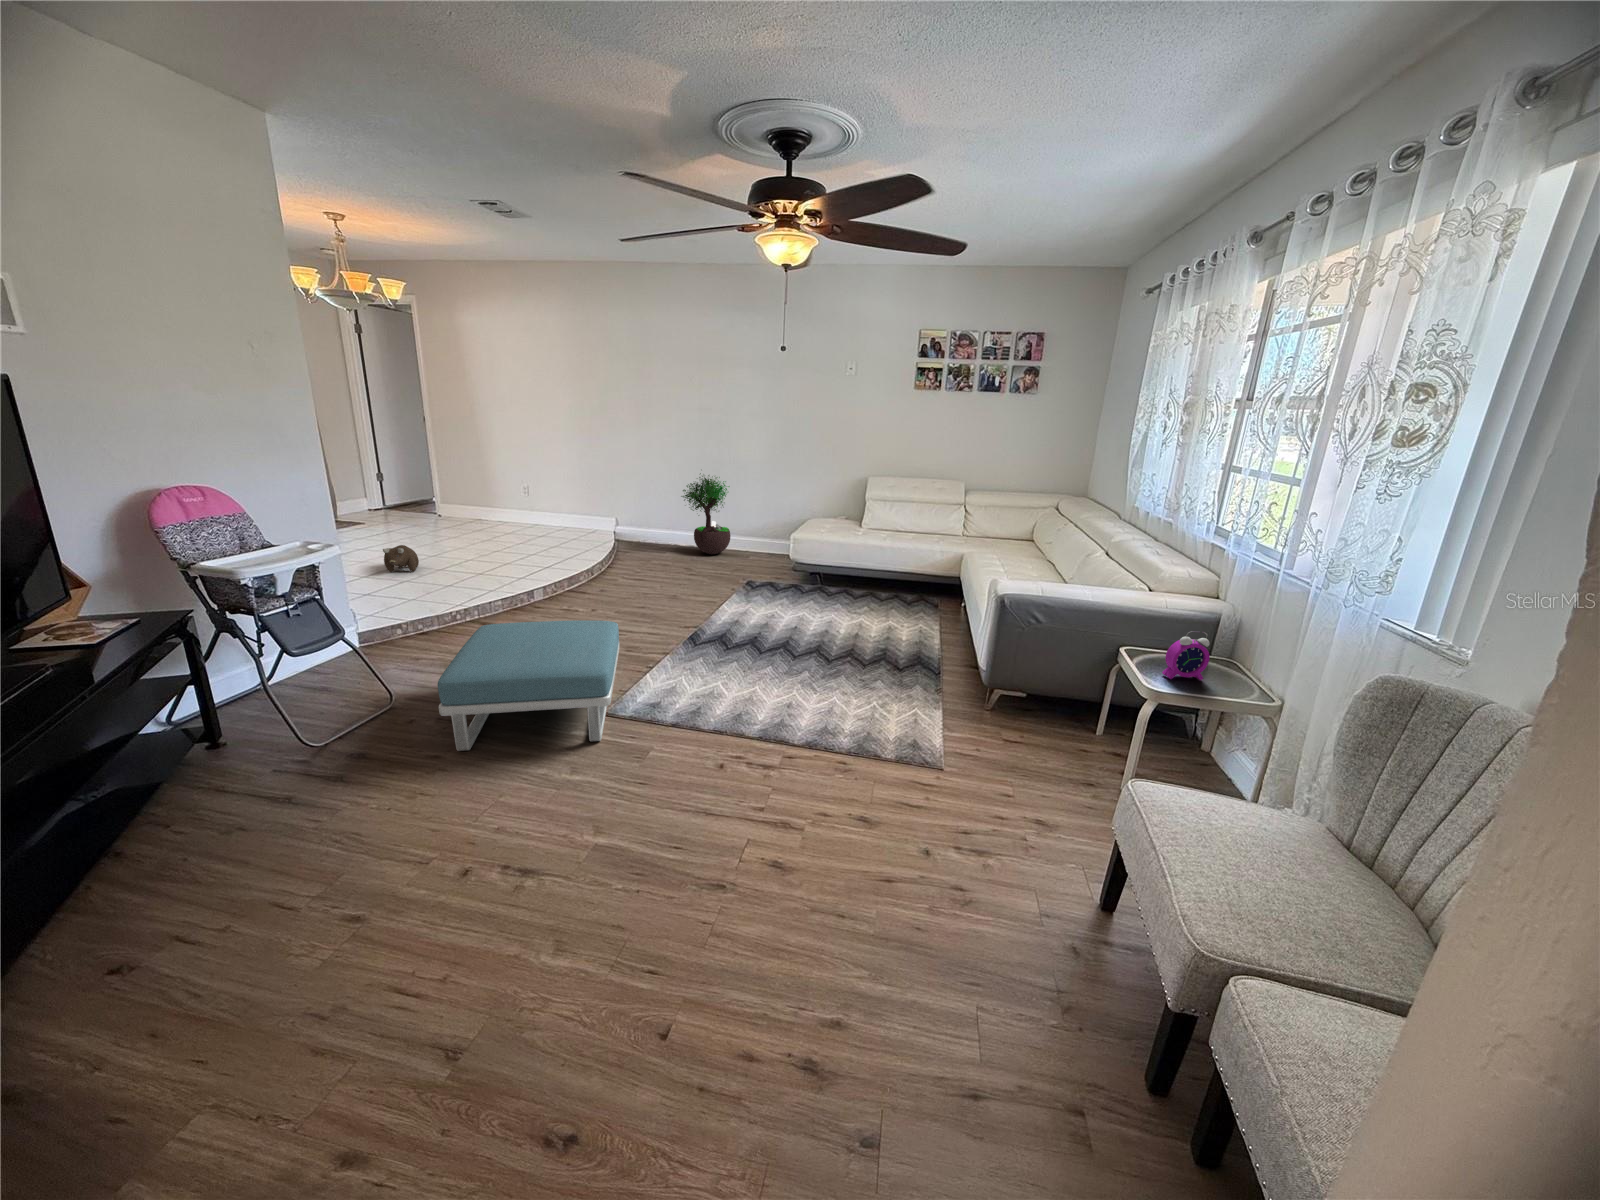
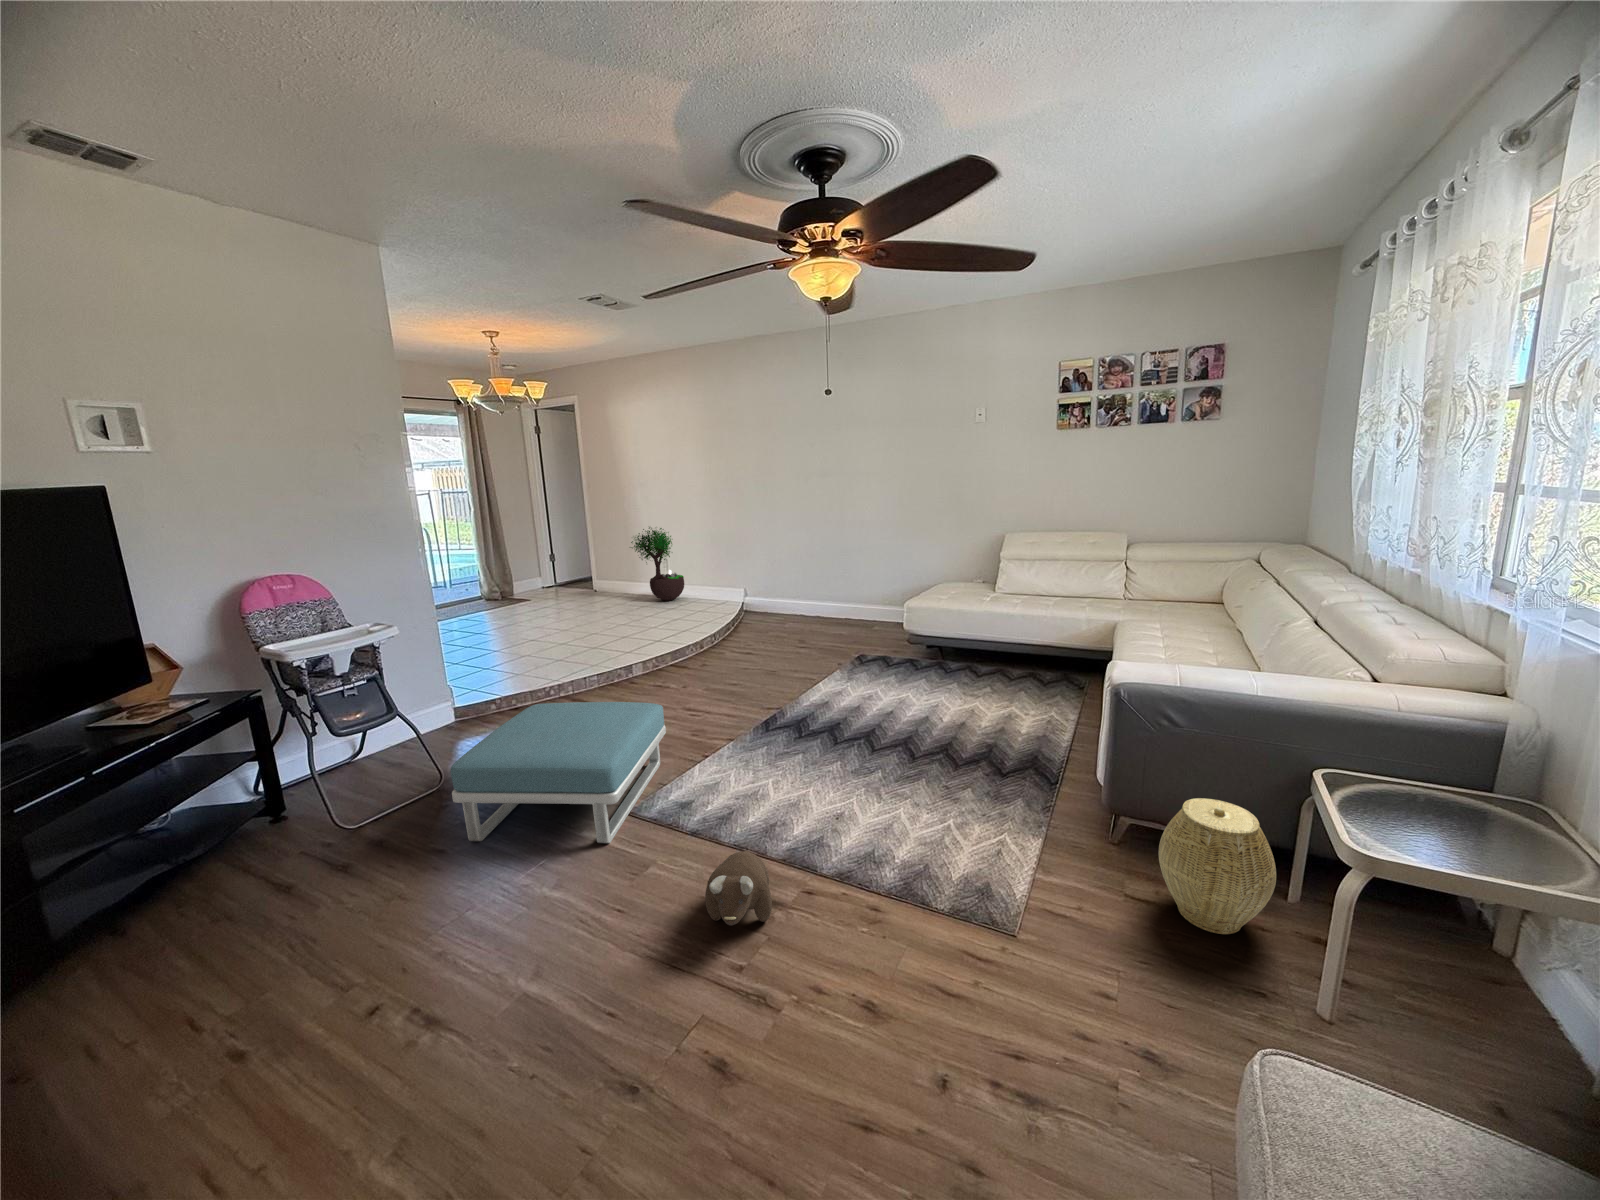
potted tree: present [681,473,731,554] -> present [630,527,684,601]
plush toy: present [383,545,419,572] -> present [705,851,772,925]
alarm clock: present [1162,631,1210,680] -> none [1382,759,1476,845]
woven basket: none [1026,669,1097,754] -> present [1159,798,1276,934]

